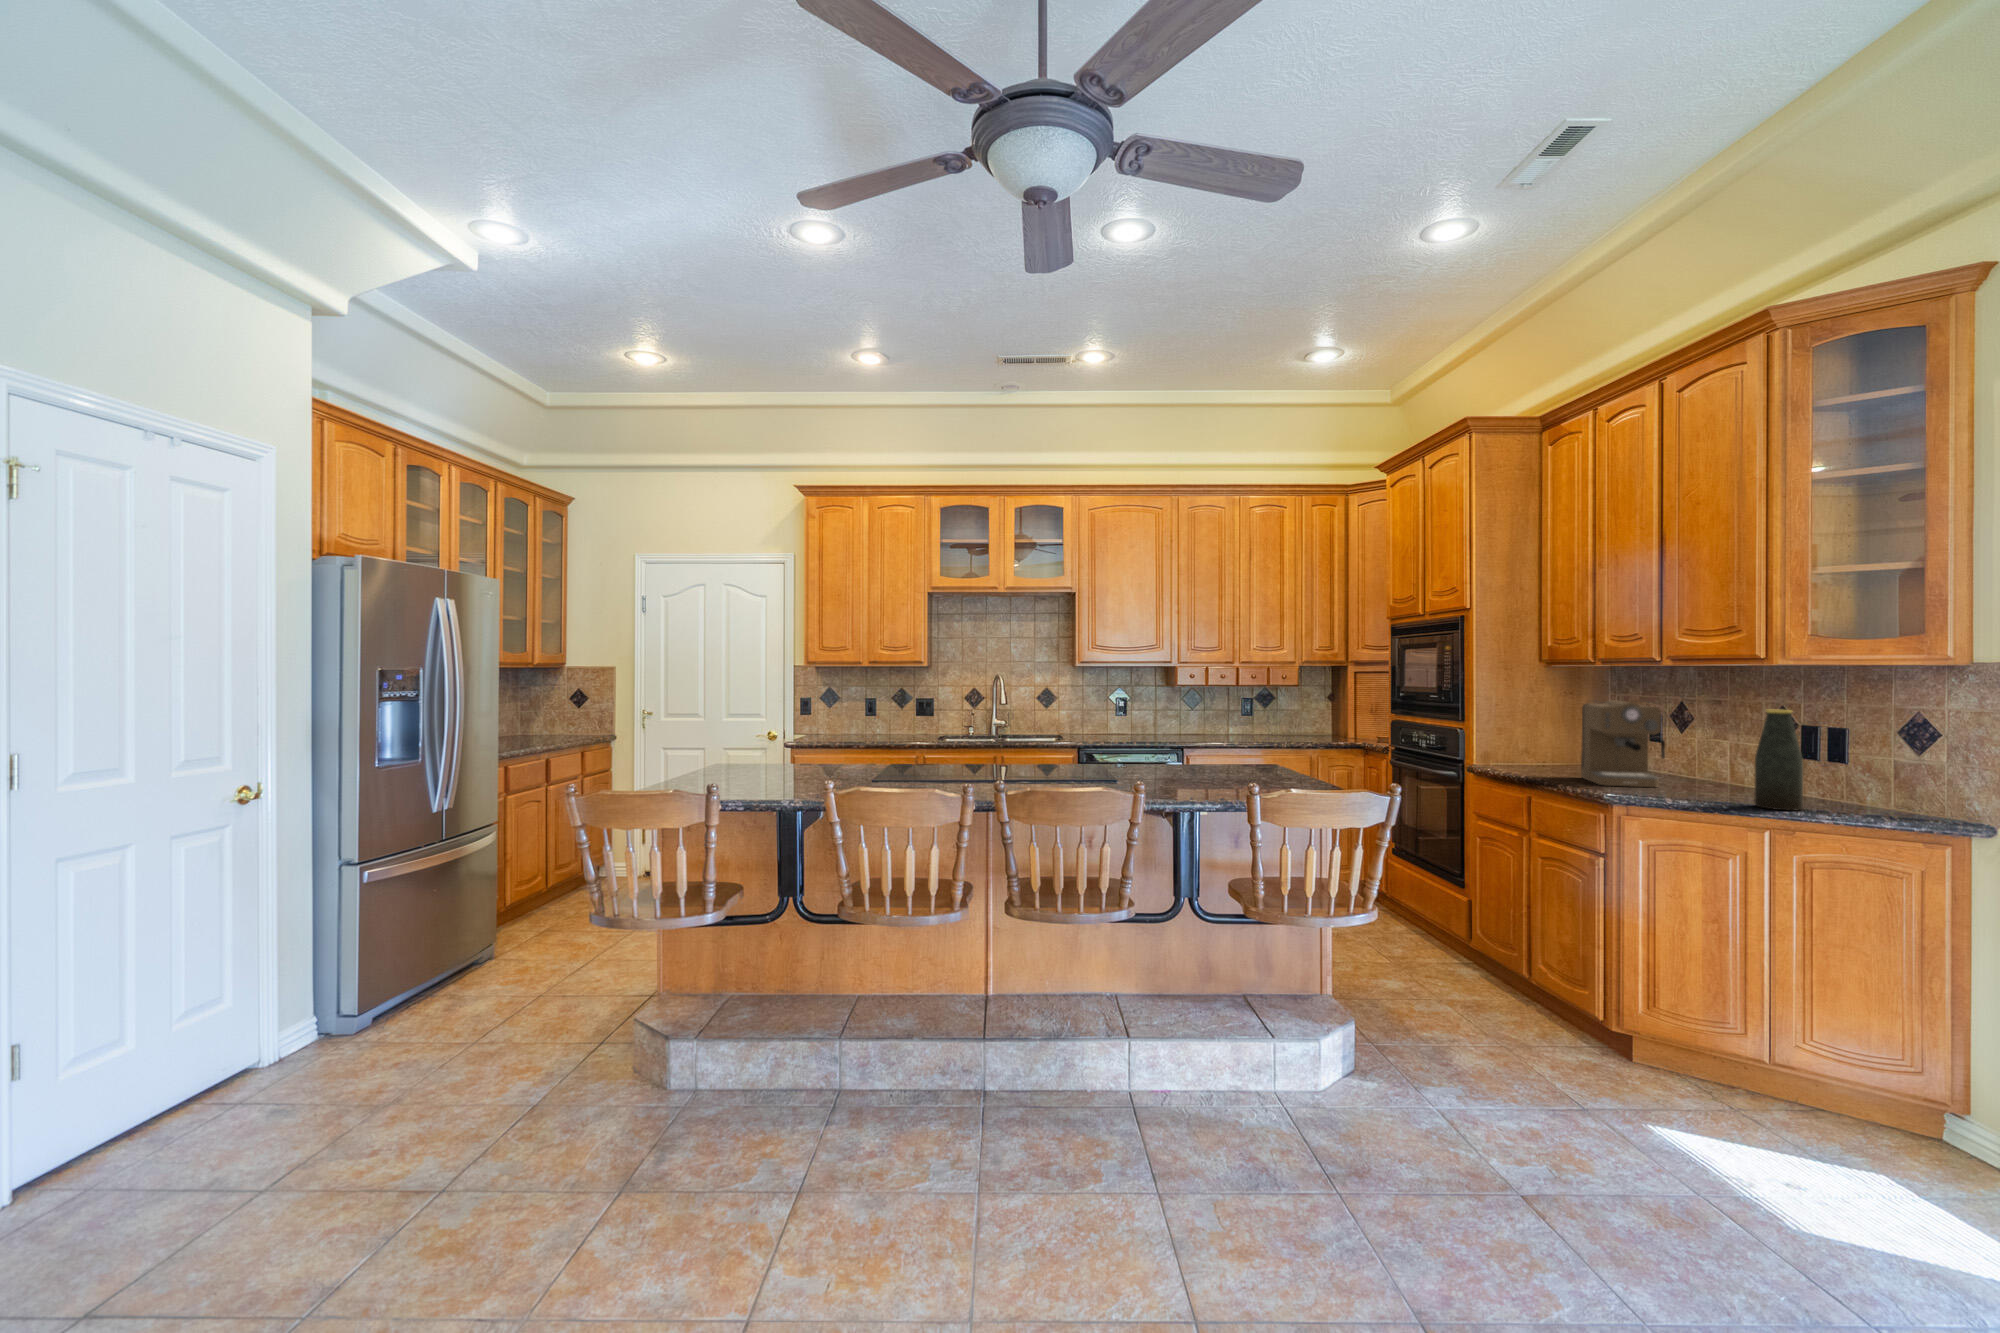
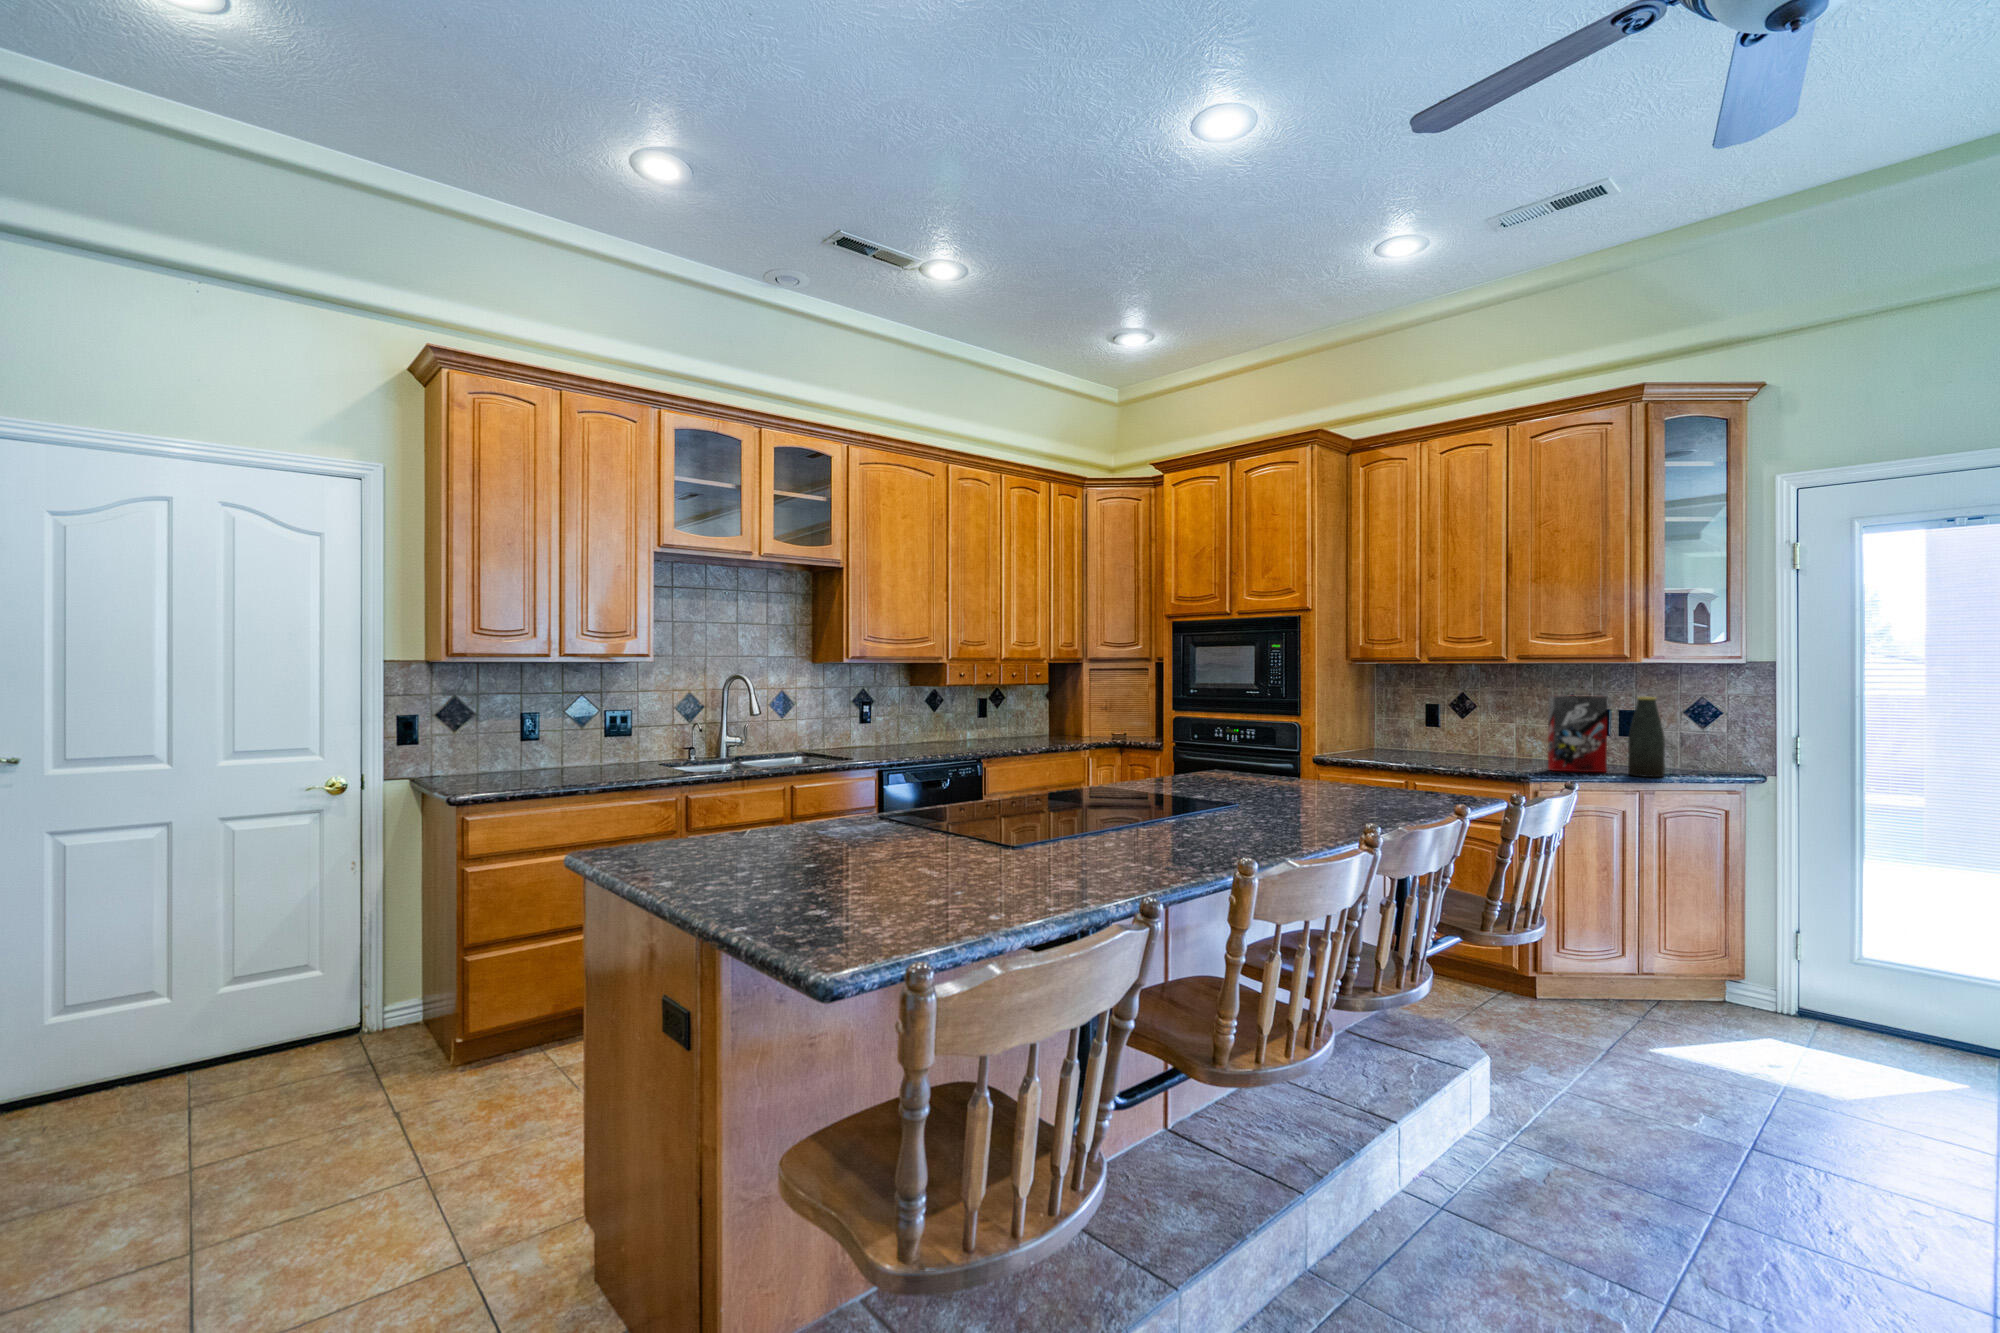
coffee maker: present [1581,700,1665,787] -> none [1433,692,1514,768]
cereal box: none [1677,705,1753,801] -> present [1548,695,1607,772]

